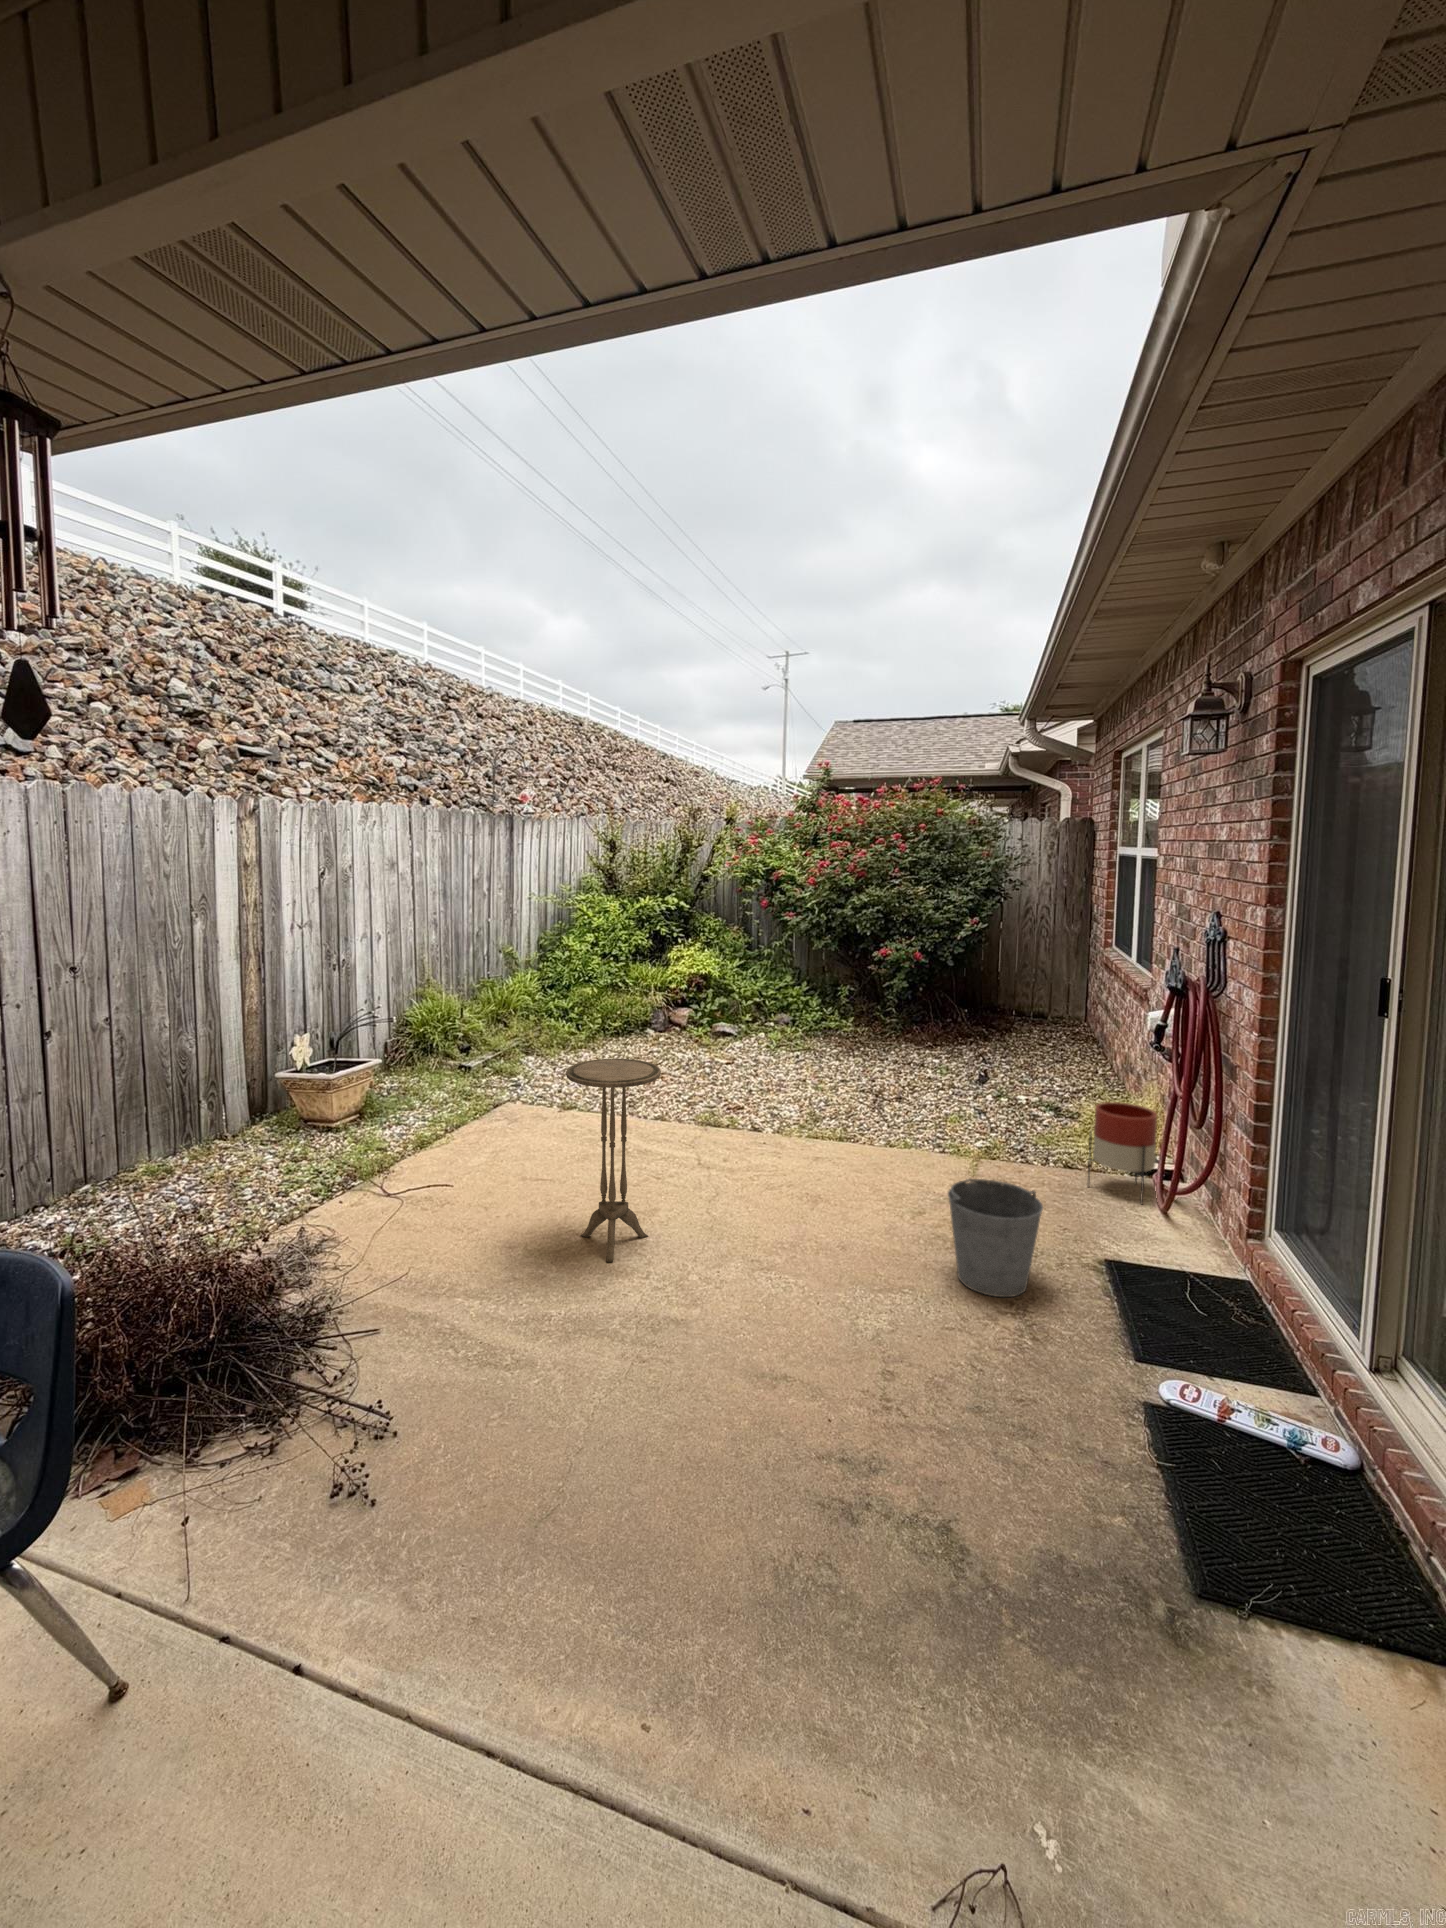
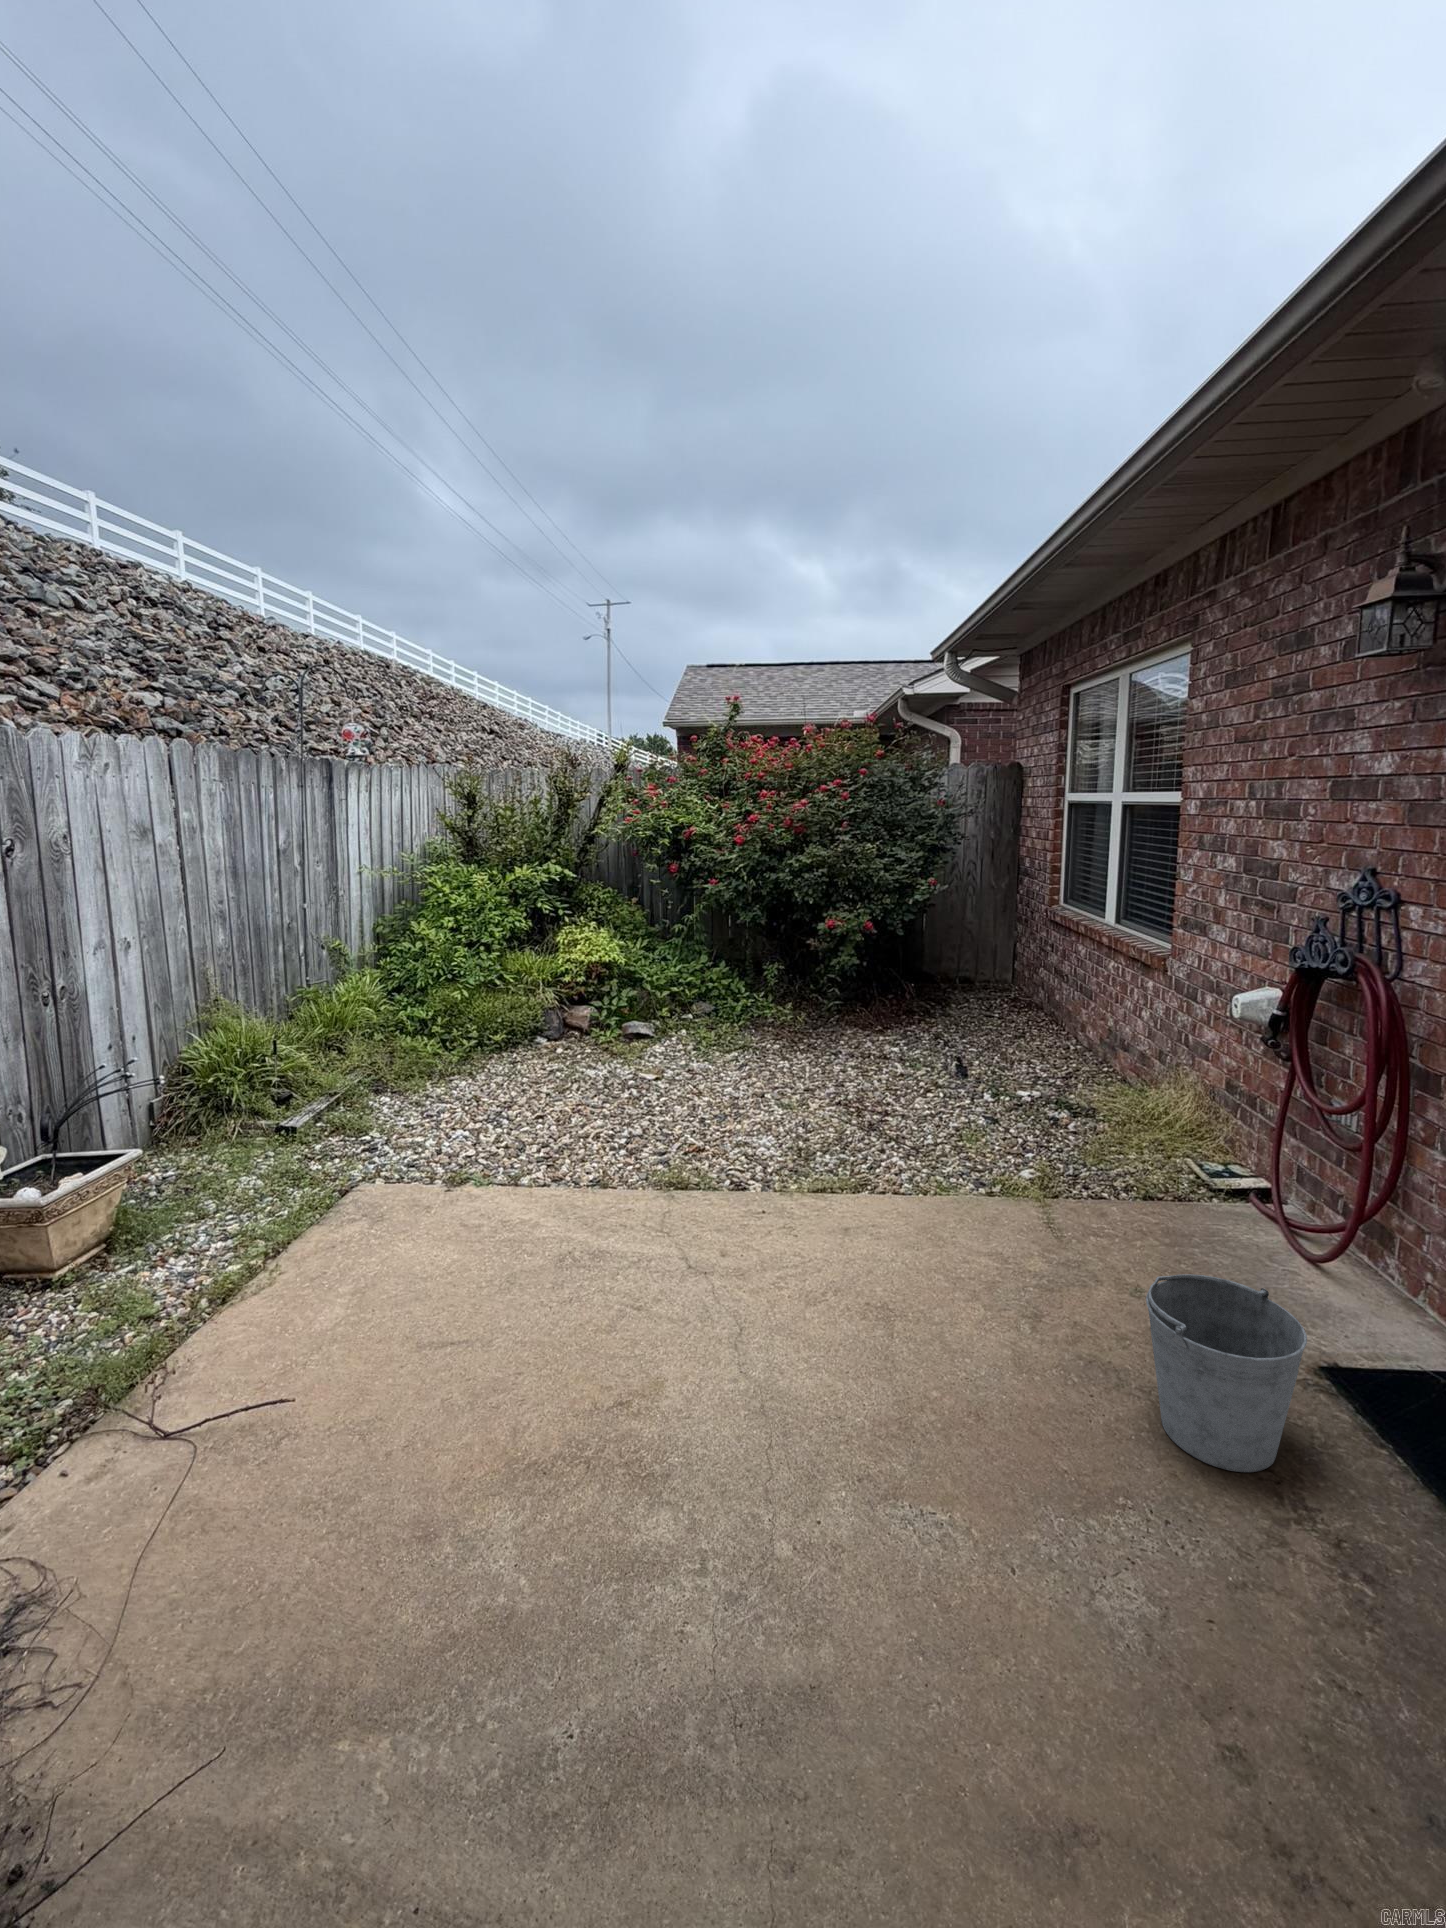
side table: present [566,1059,661,1262] -> none [522,1149,692,1529]
planter: present [1088,1102,1157,1204] -> none [1195,1109,1287,1243]

